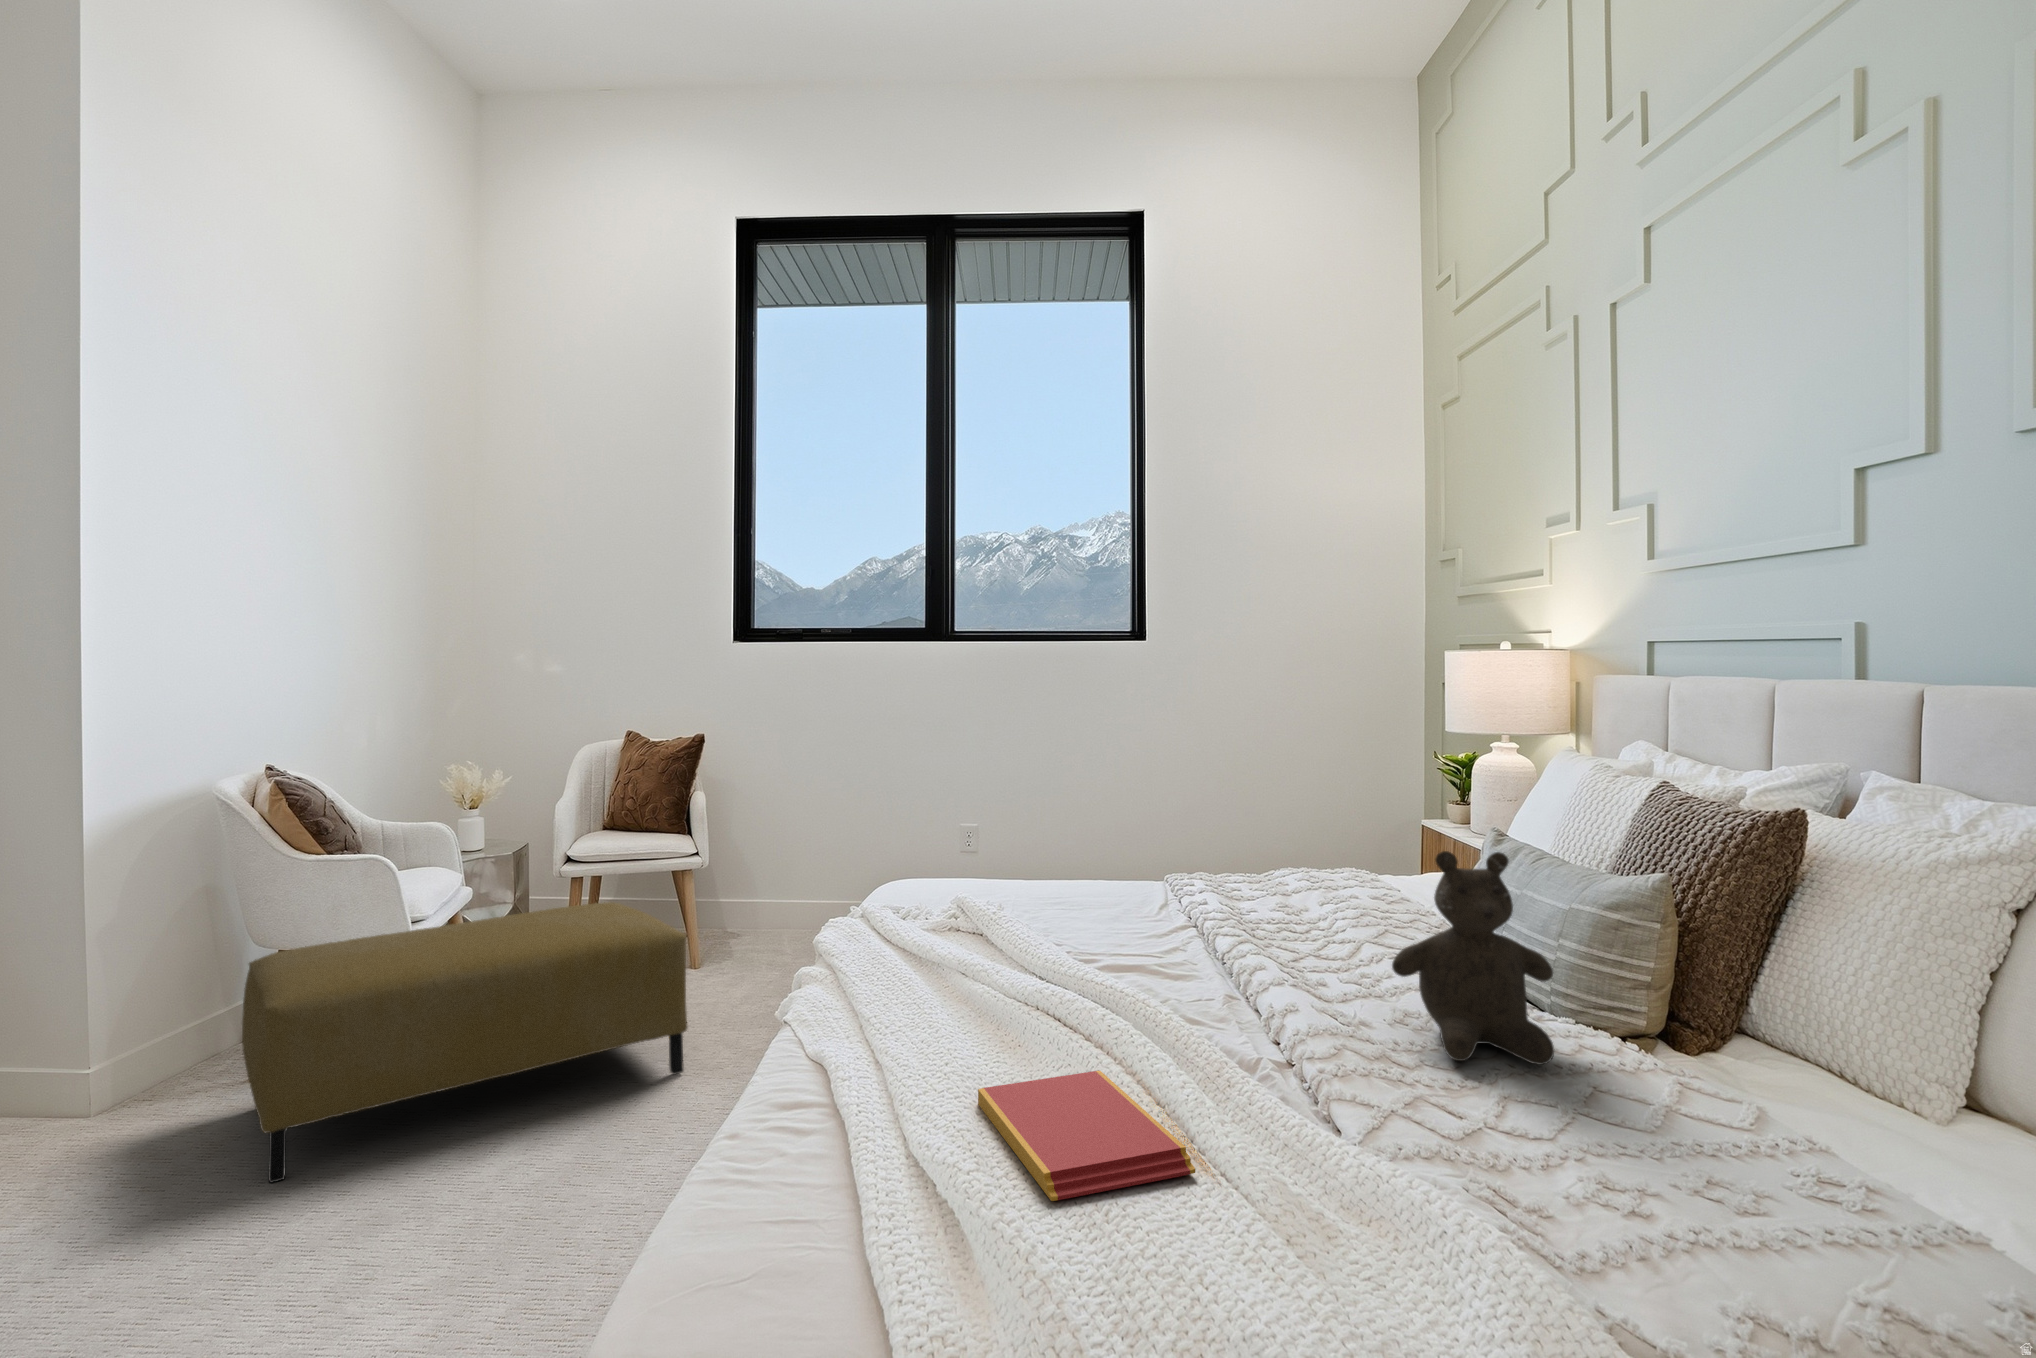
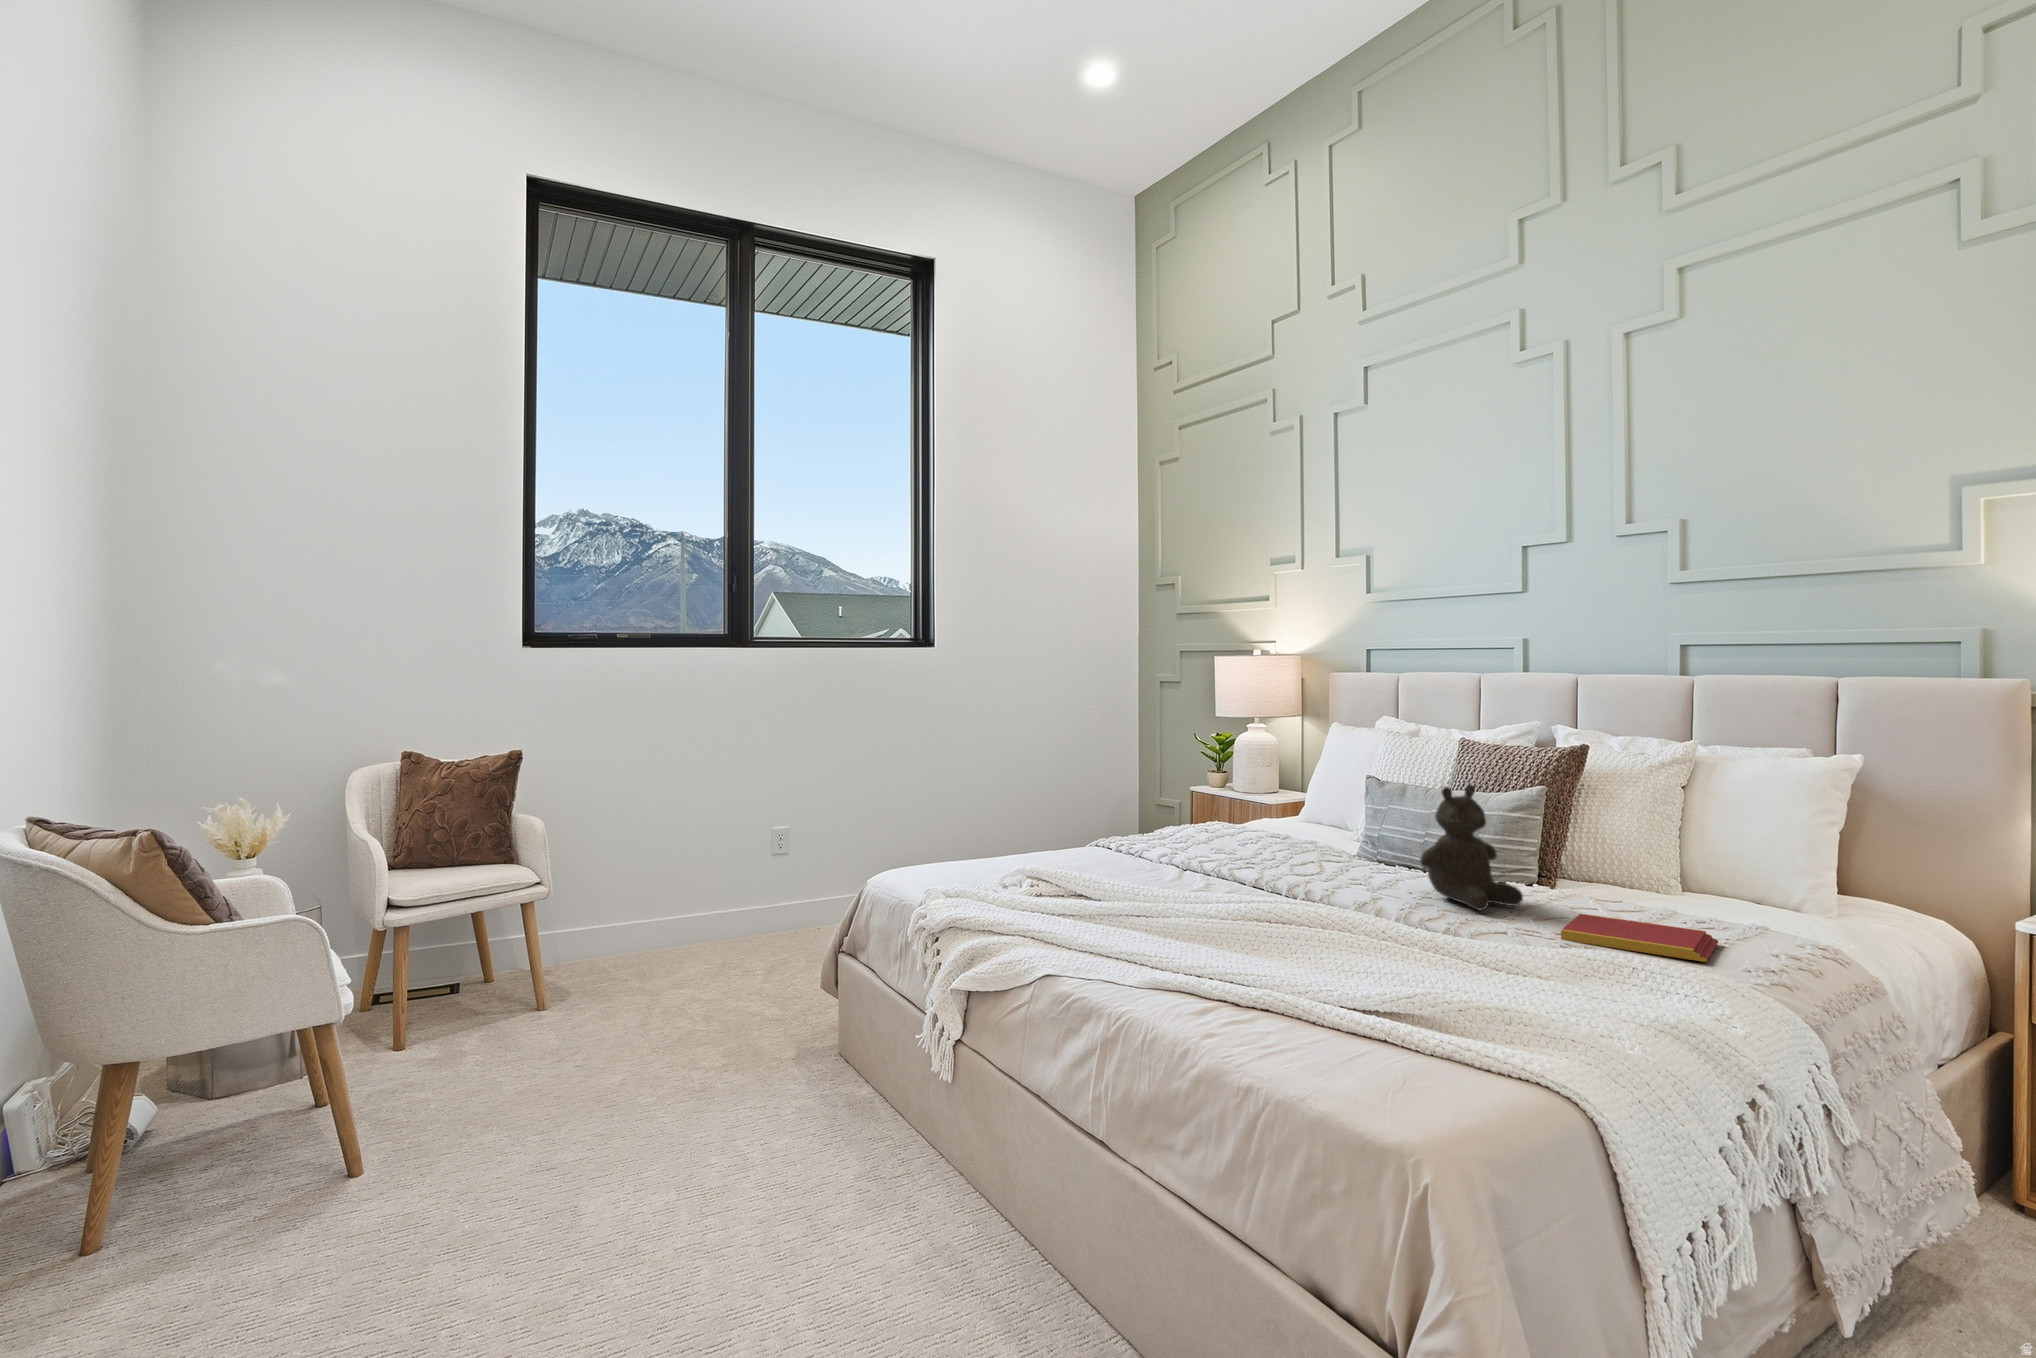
ottoman: present [242,902,688,1183] -> none [182,932,679,1278]
book: present [978,1071,1195,1201] -> present [1561,914,1718,962]

